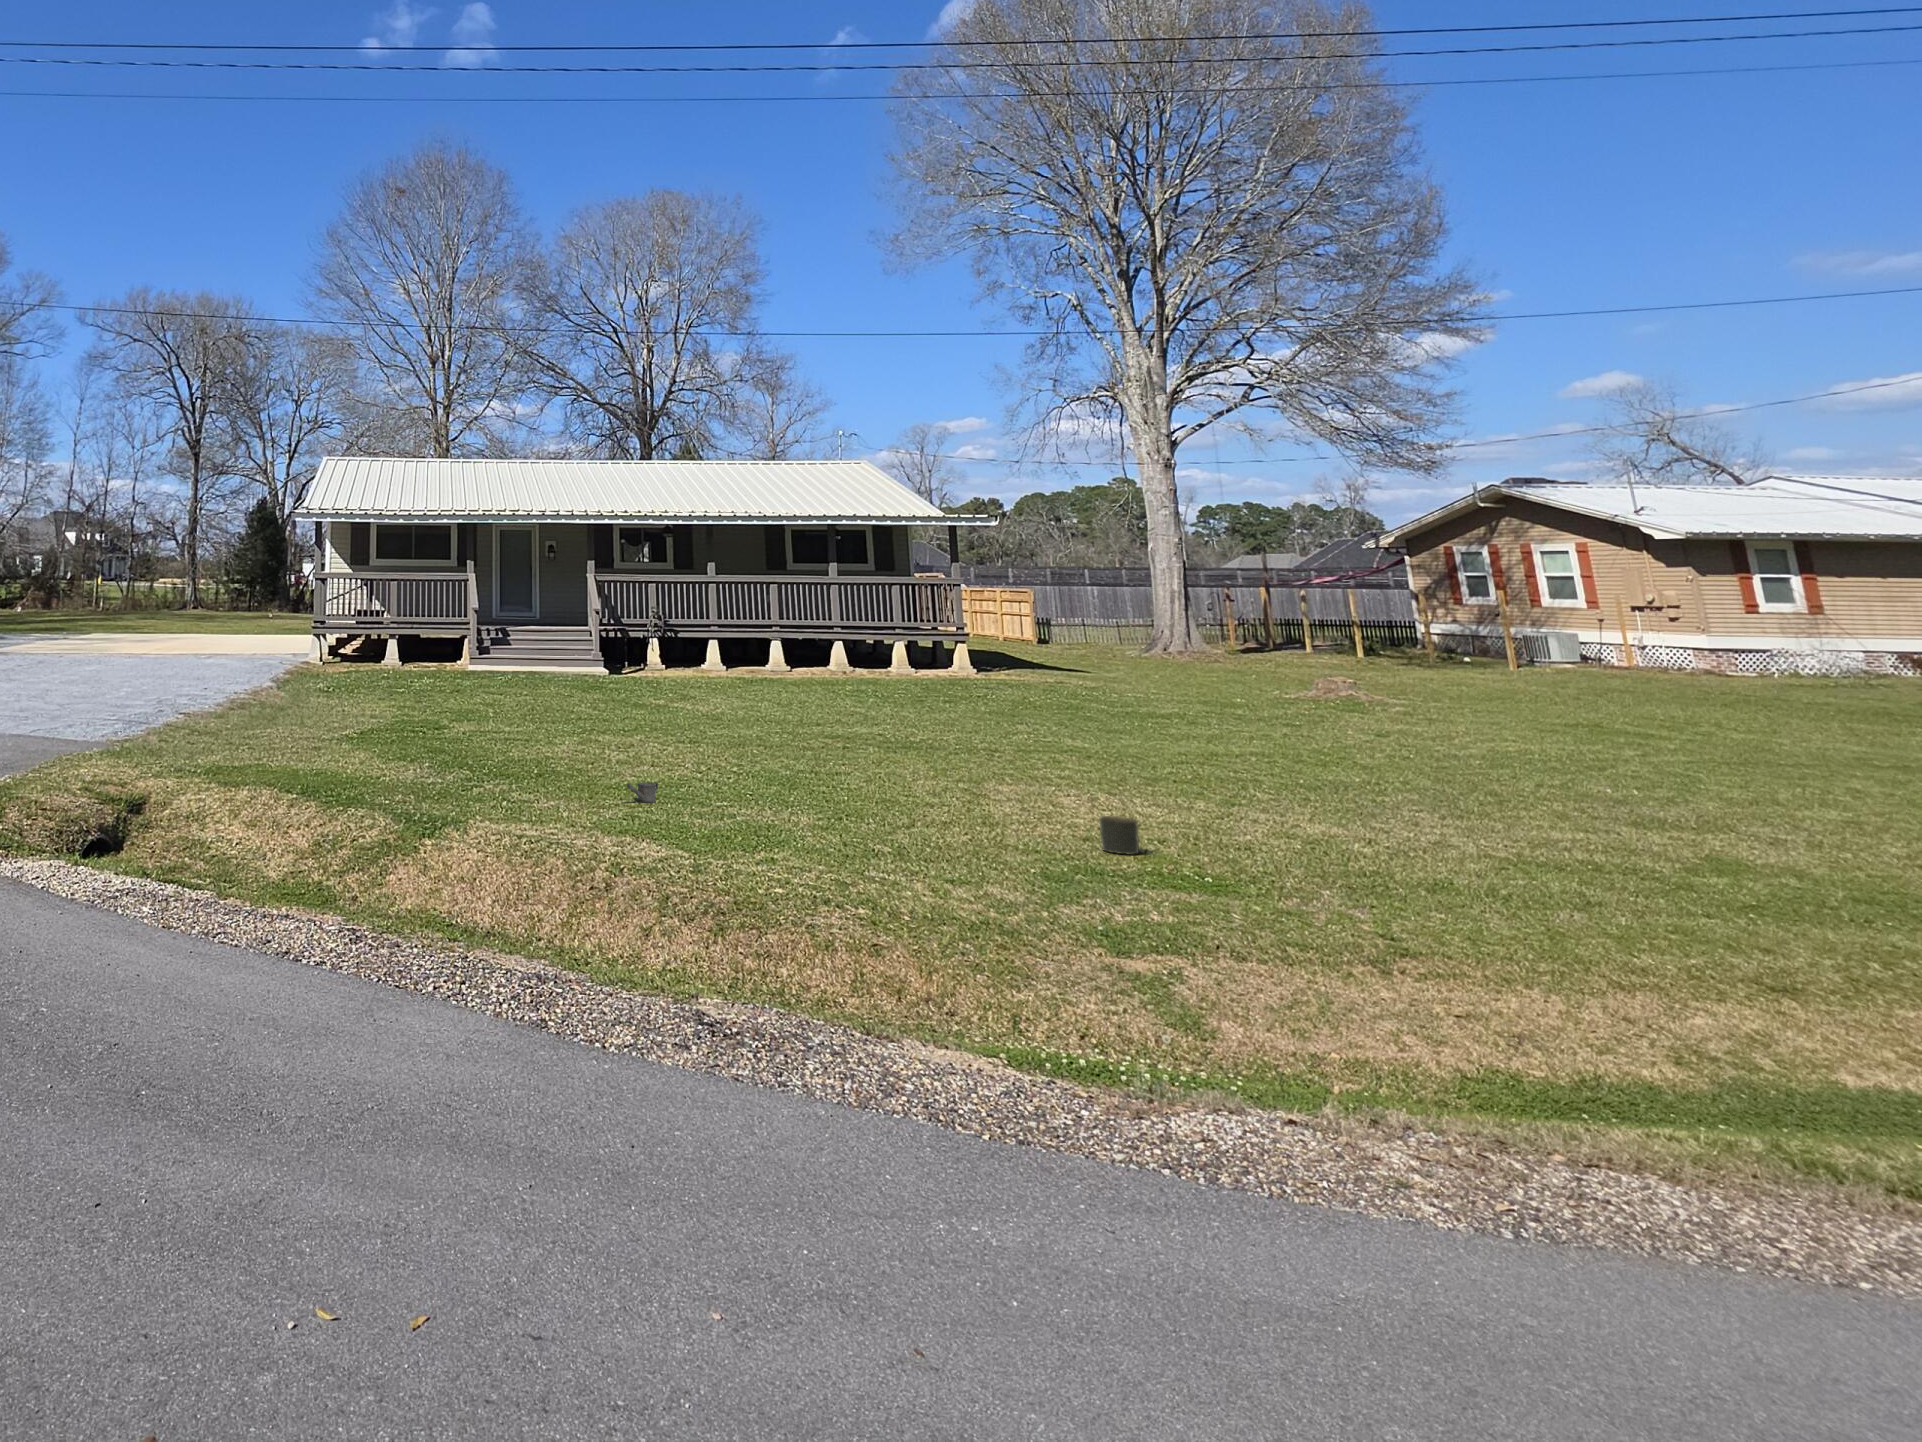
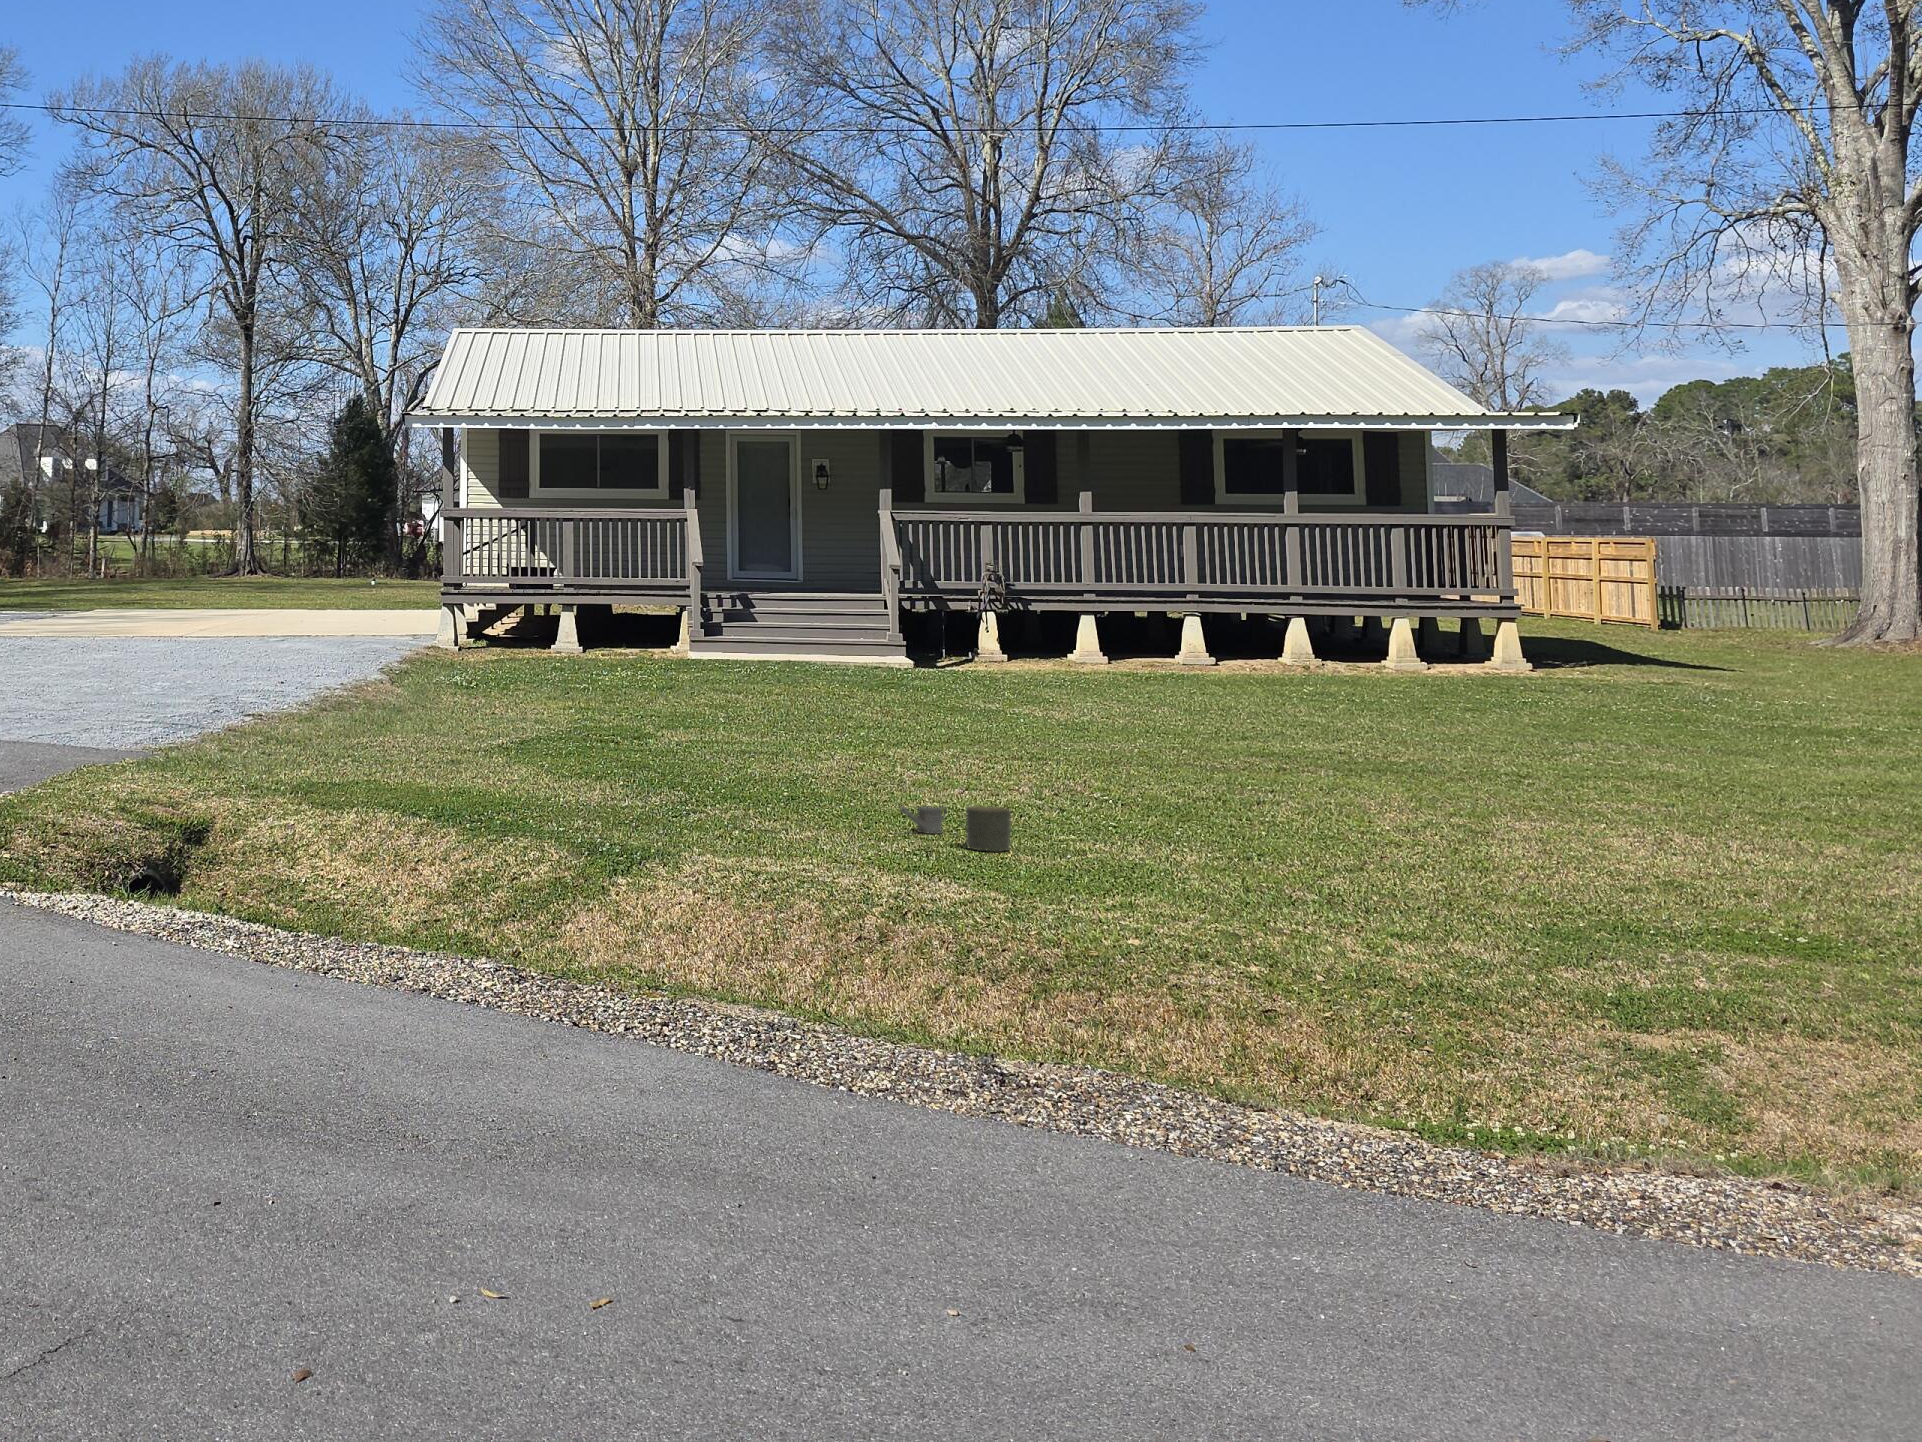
planter: present [1099,816,1139,854] -> present [966,806,1011,852]

